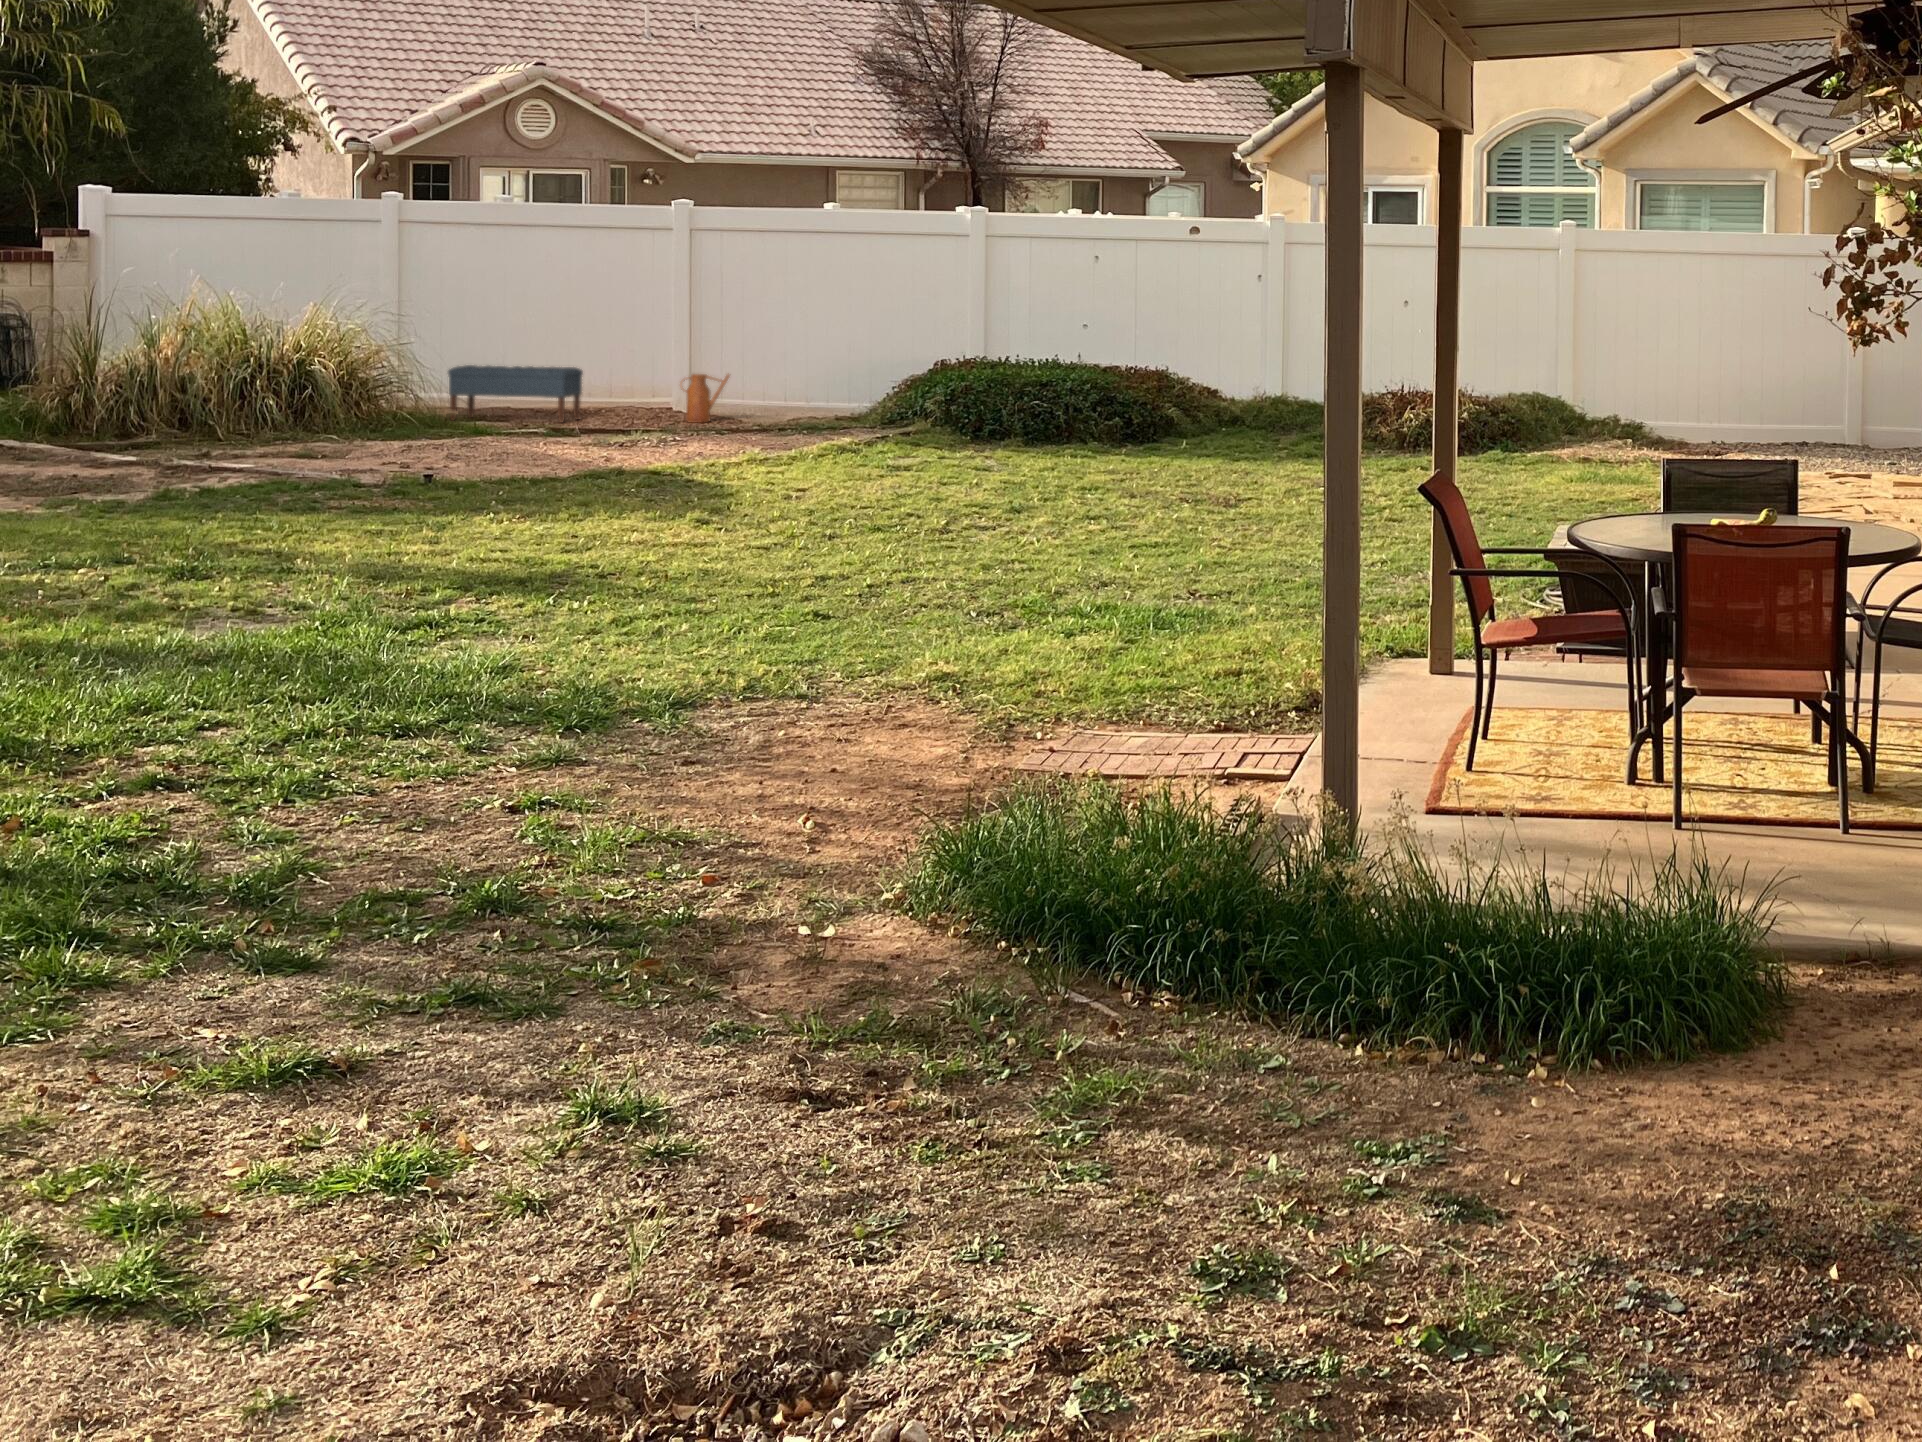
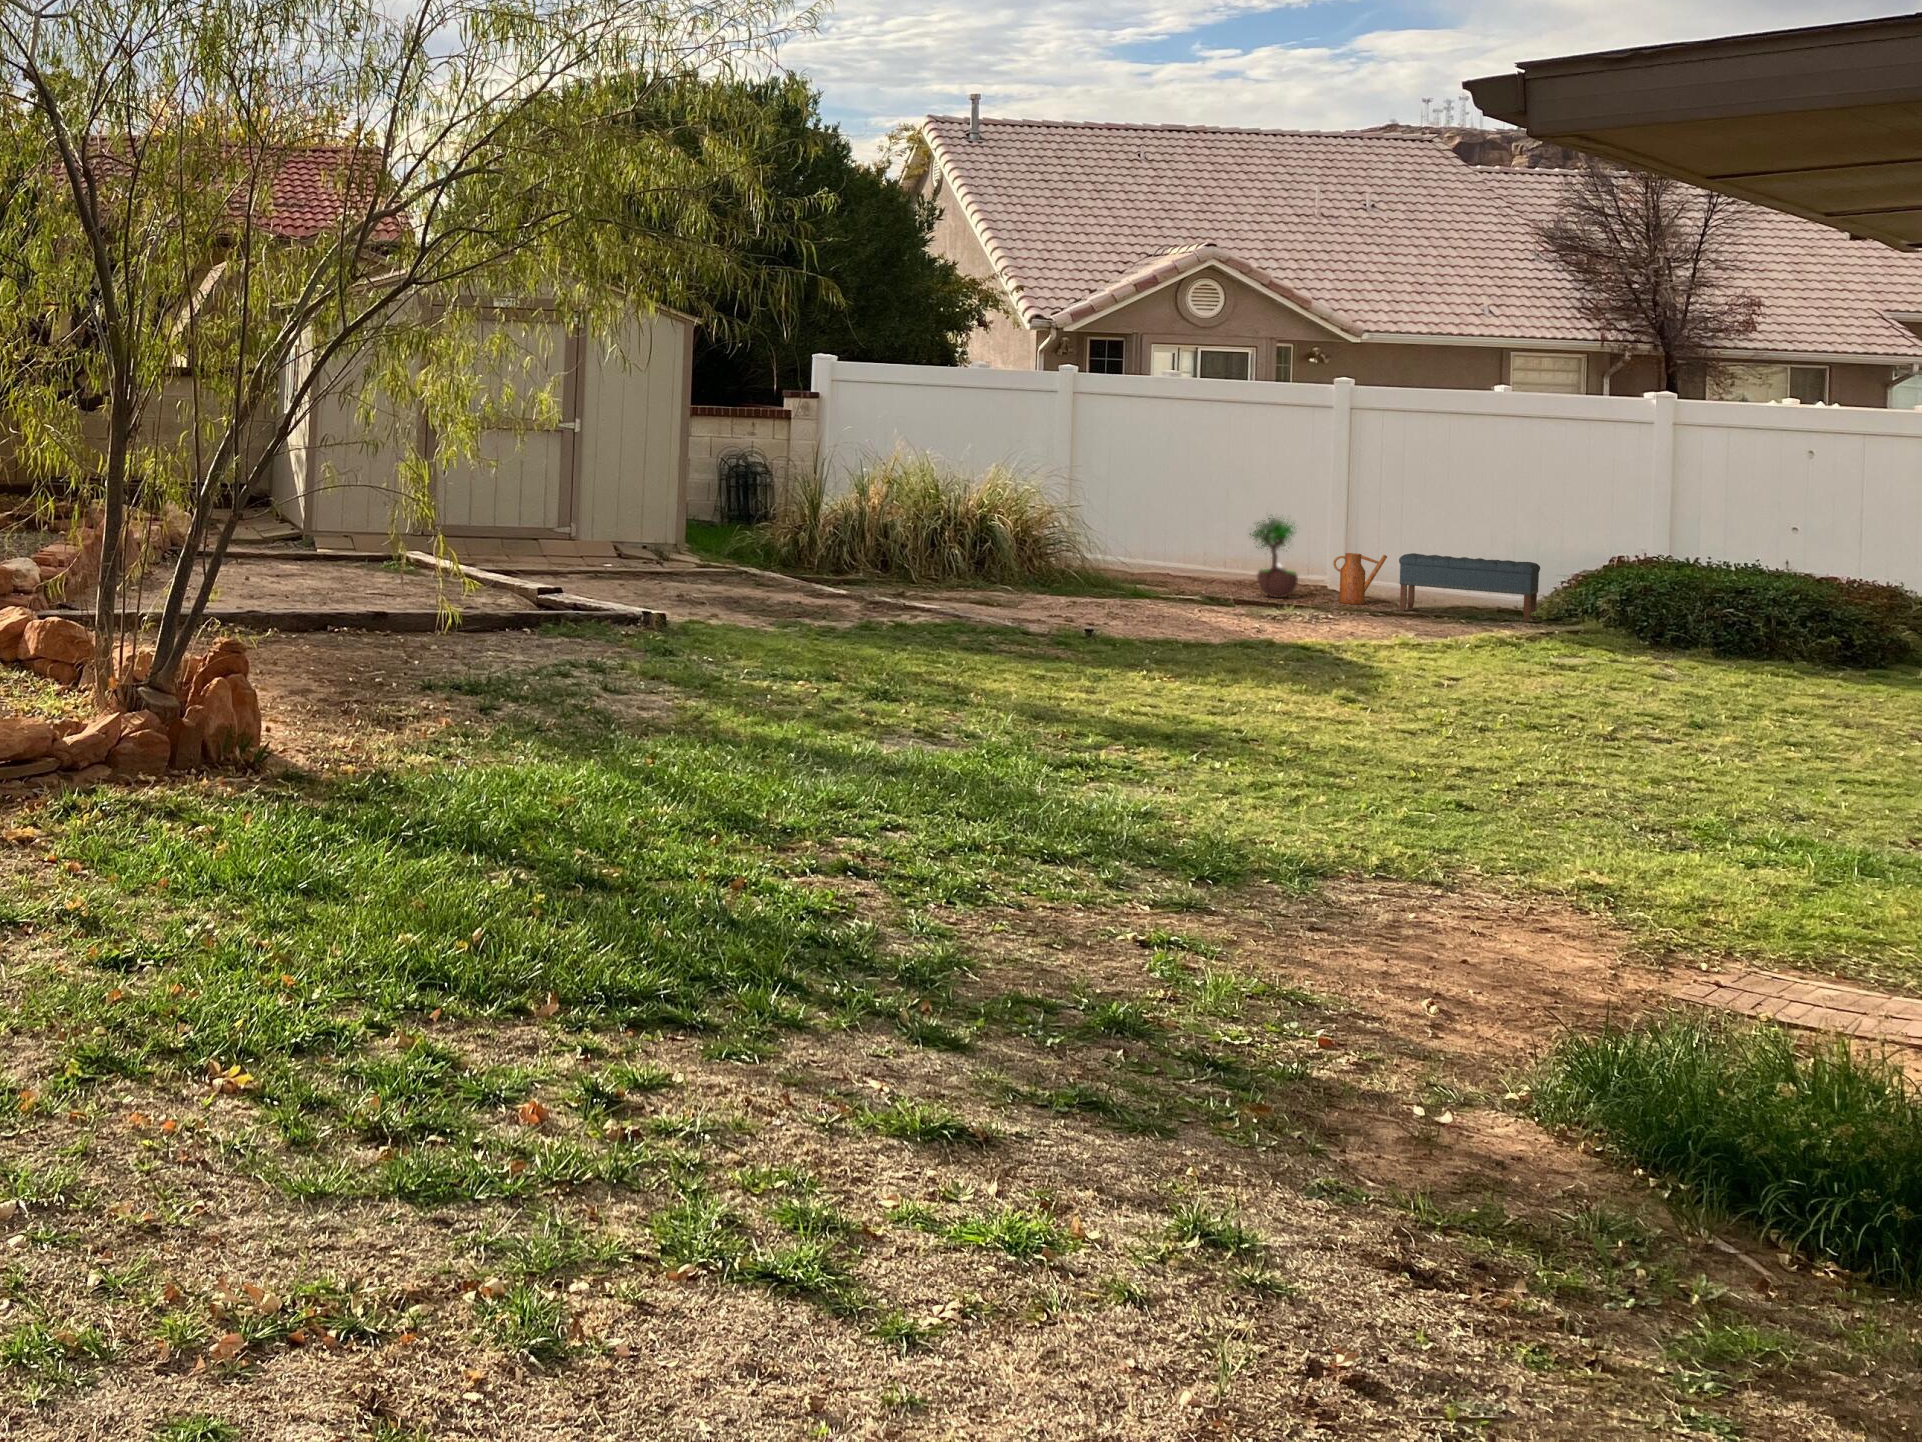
potted tree: none [594,335,648,422] -> present [1249,514,1298,598]
bench: present [448,365,583,423] -> present [1399,553,1540,622]

